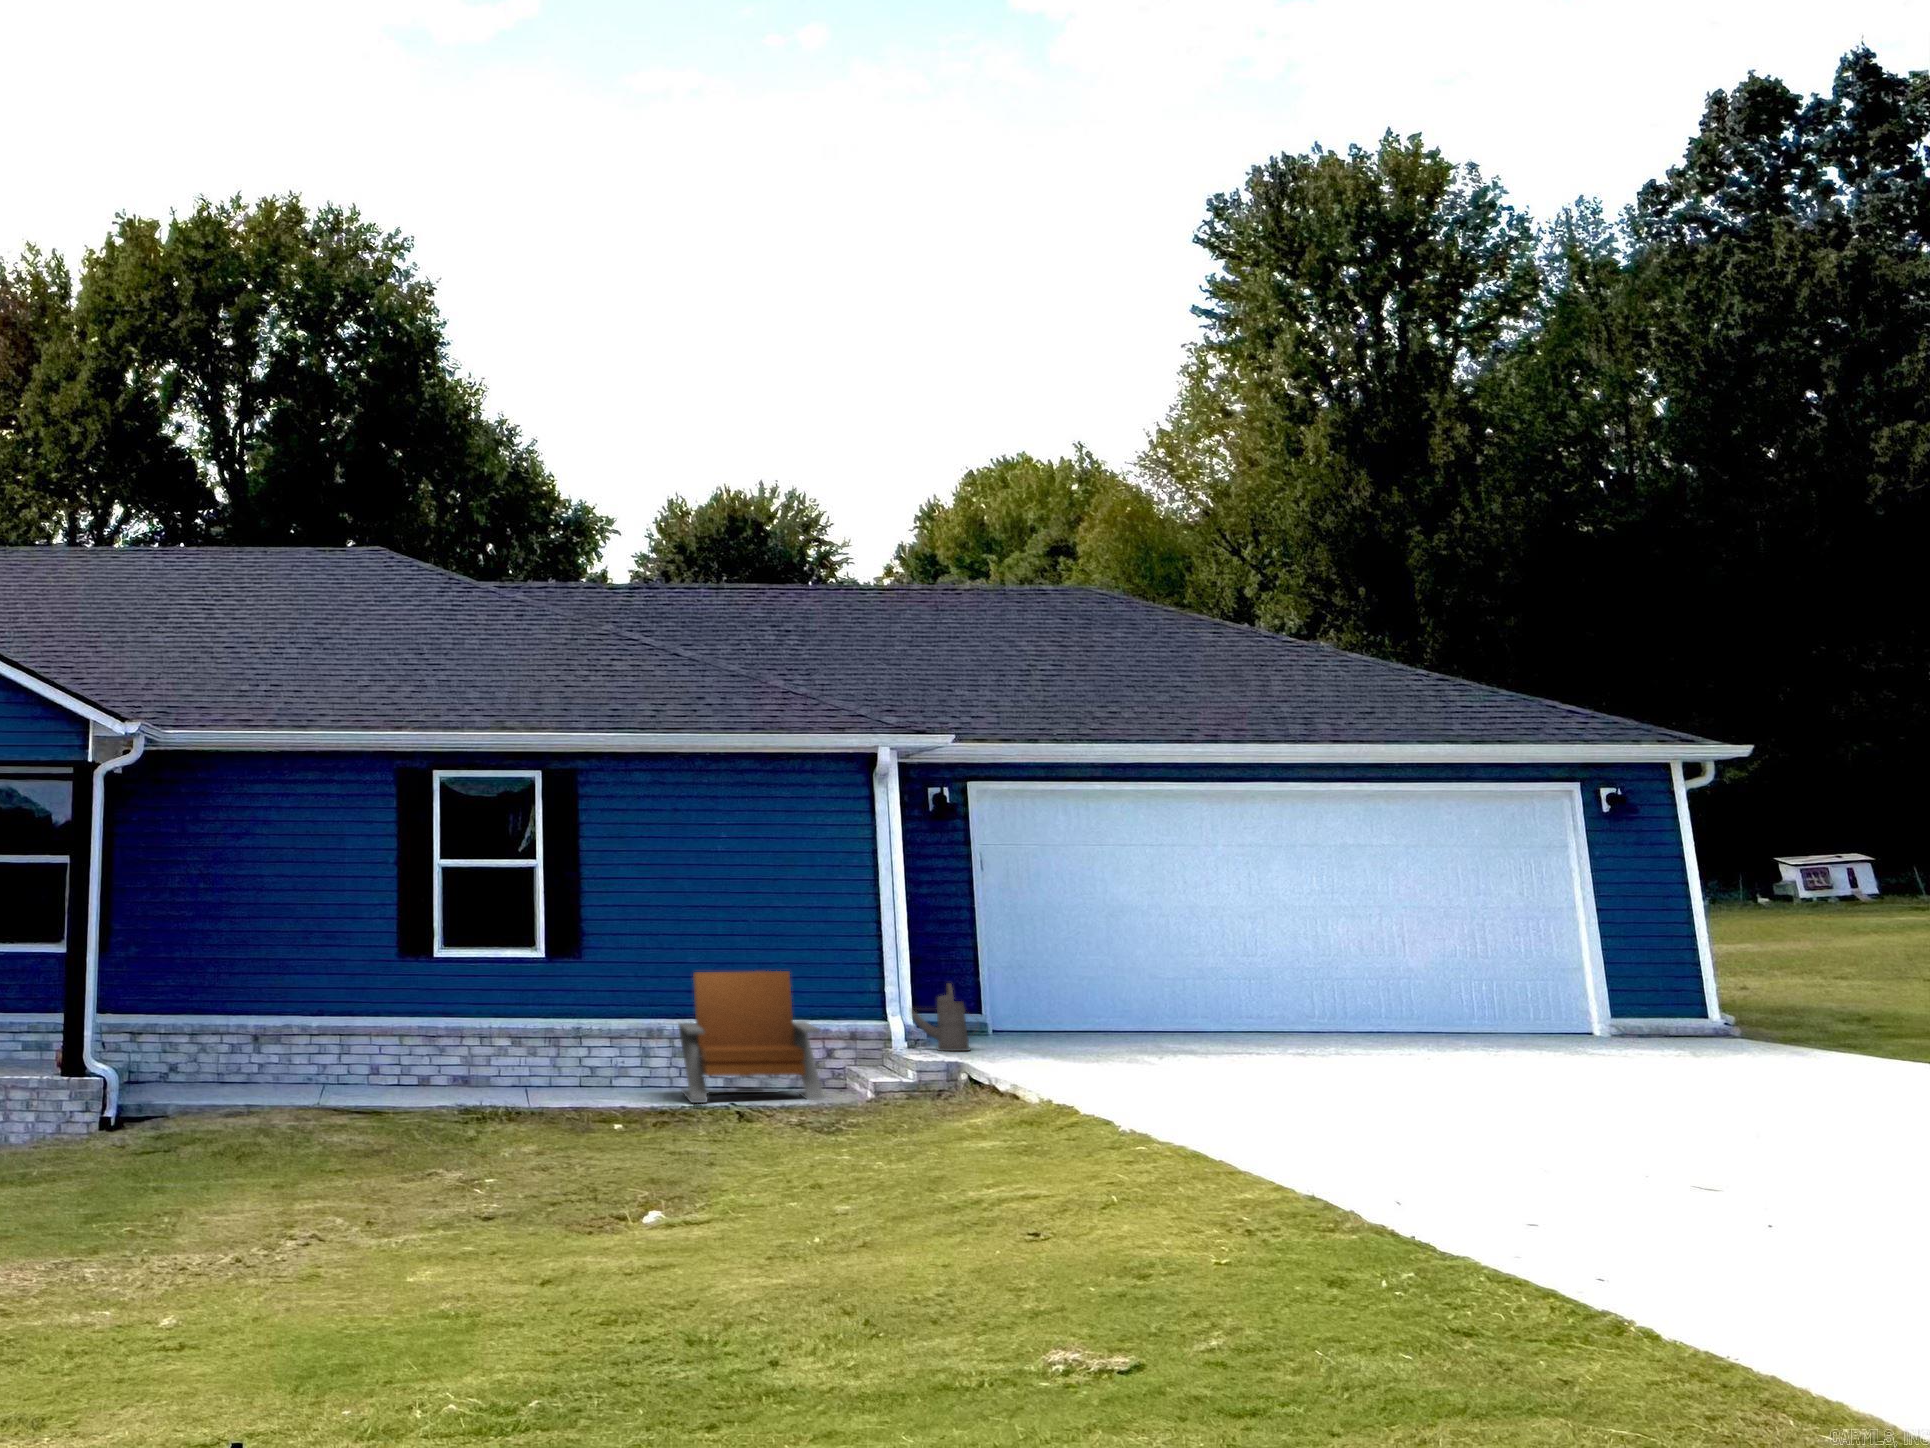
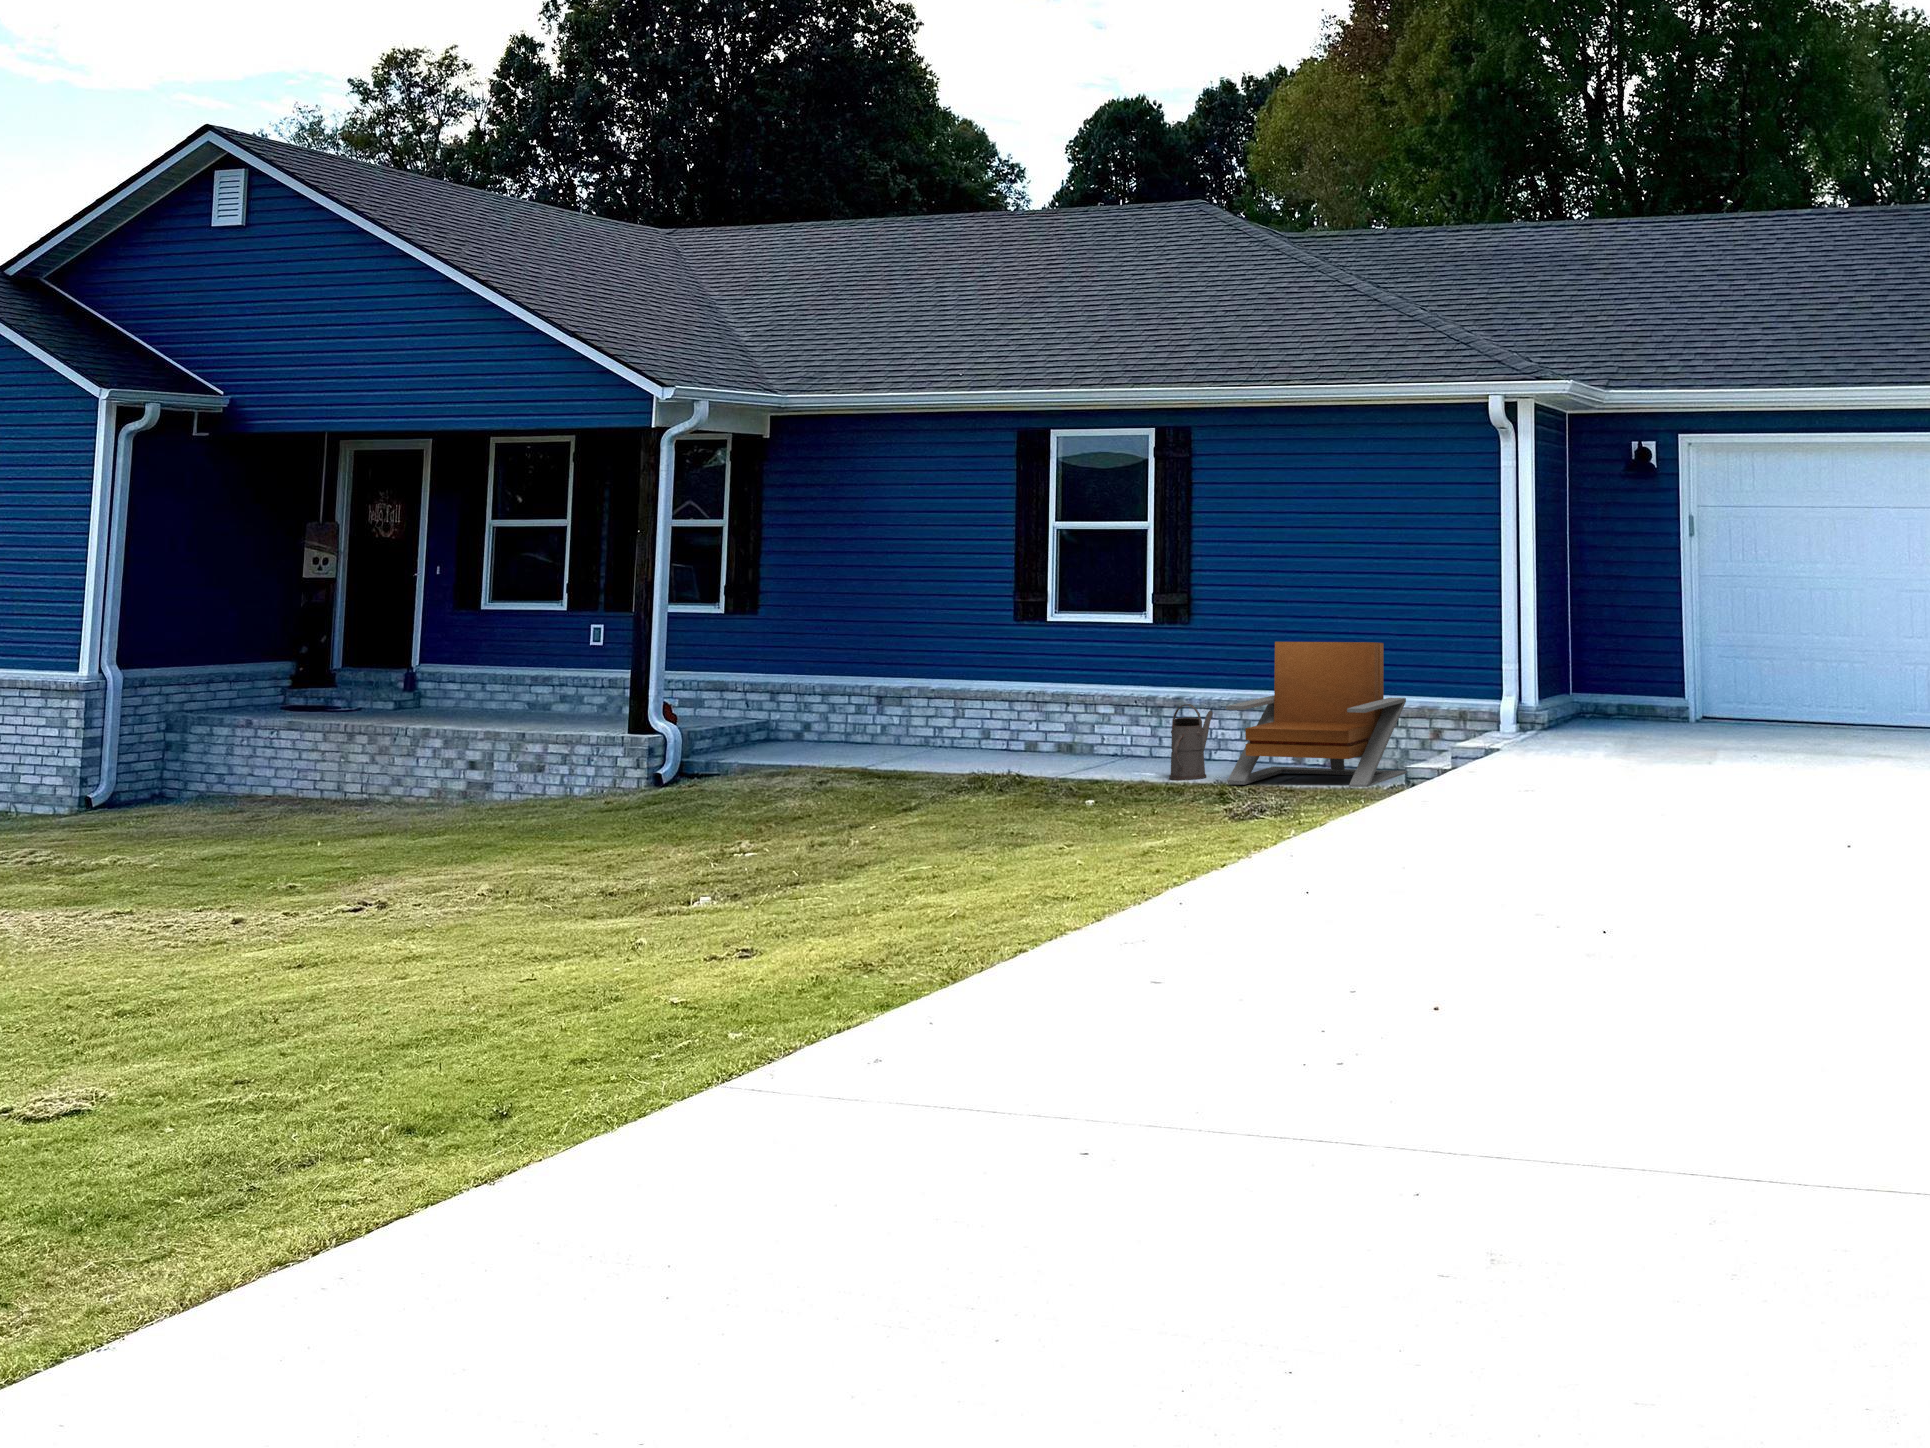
watering can: present [911,983,974,1051] -> present [1169,704,1213,780]

